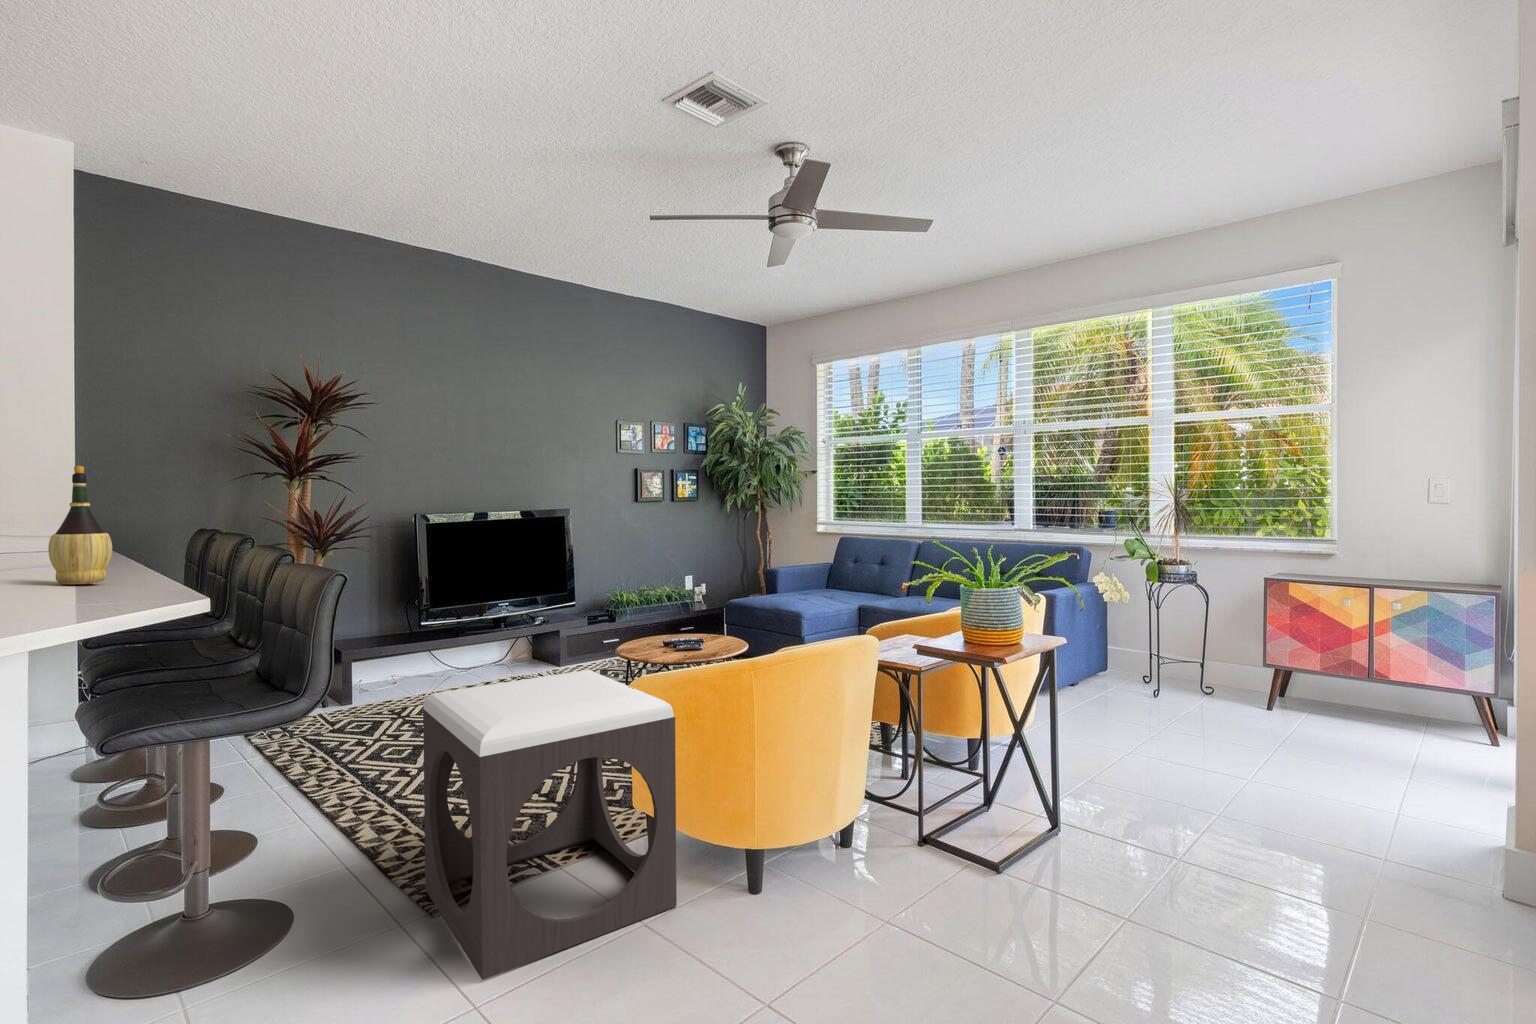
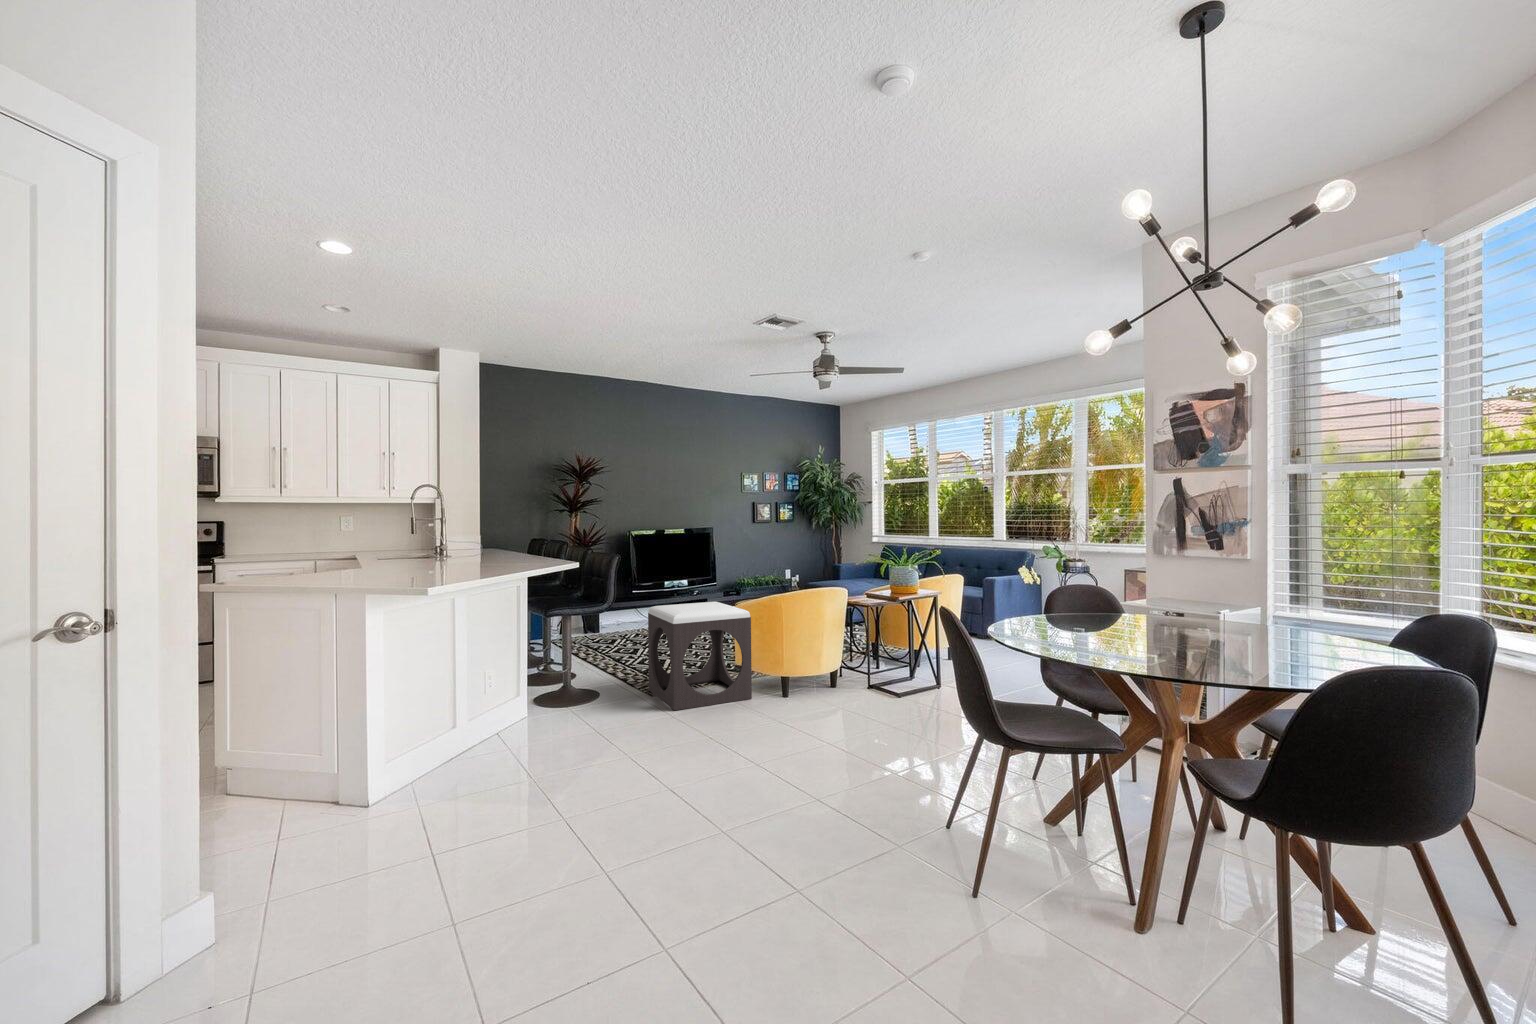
wine bottle: present [48,466,112,585] -> none [520,513,539,557]

